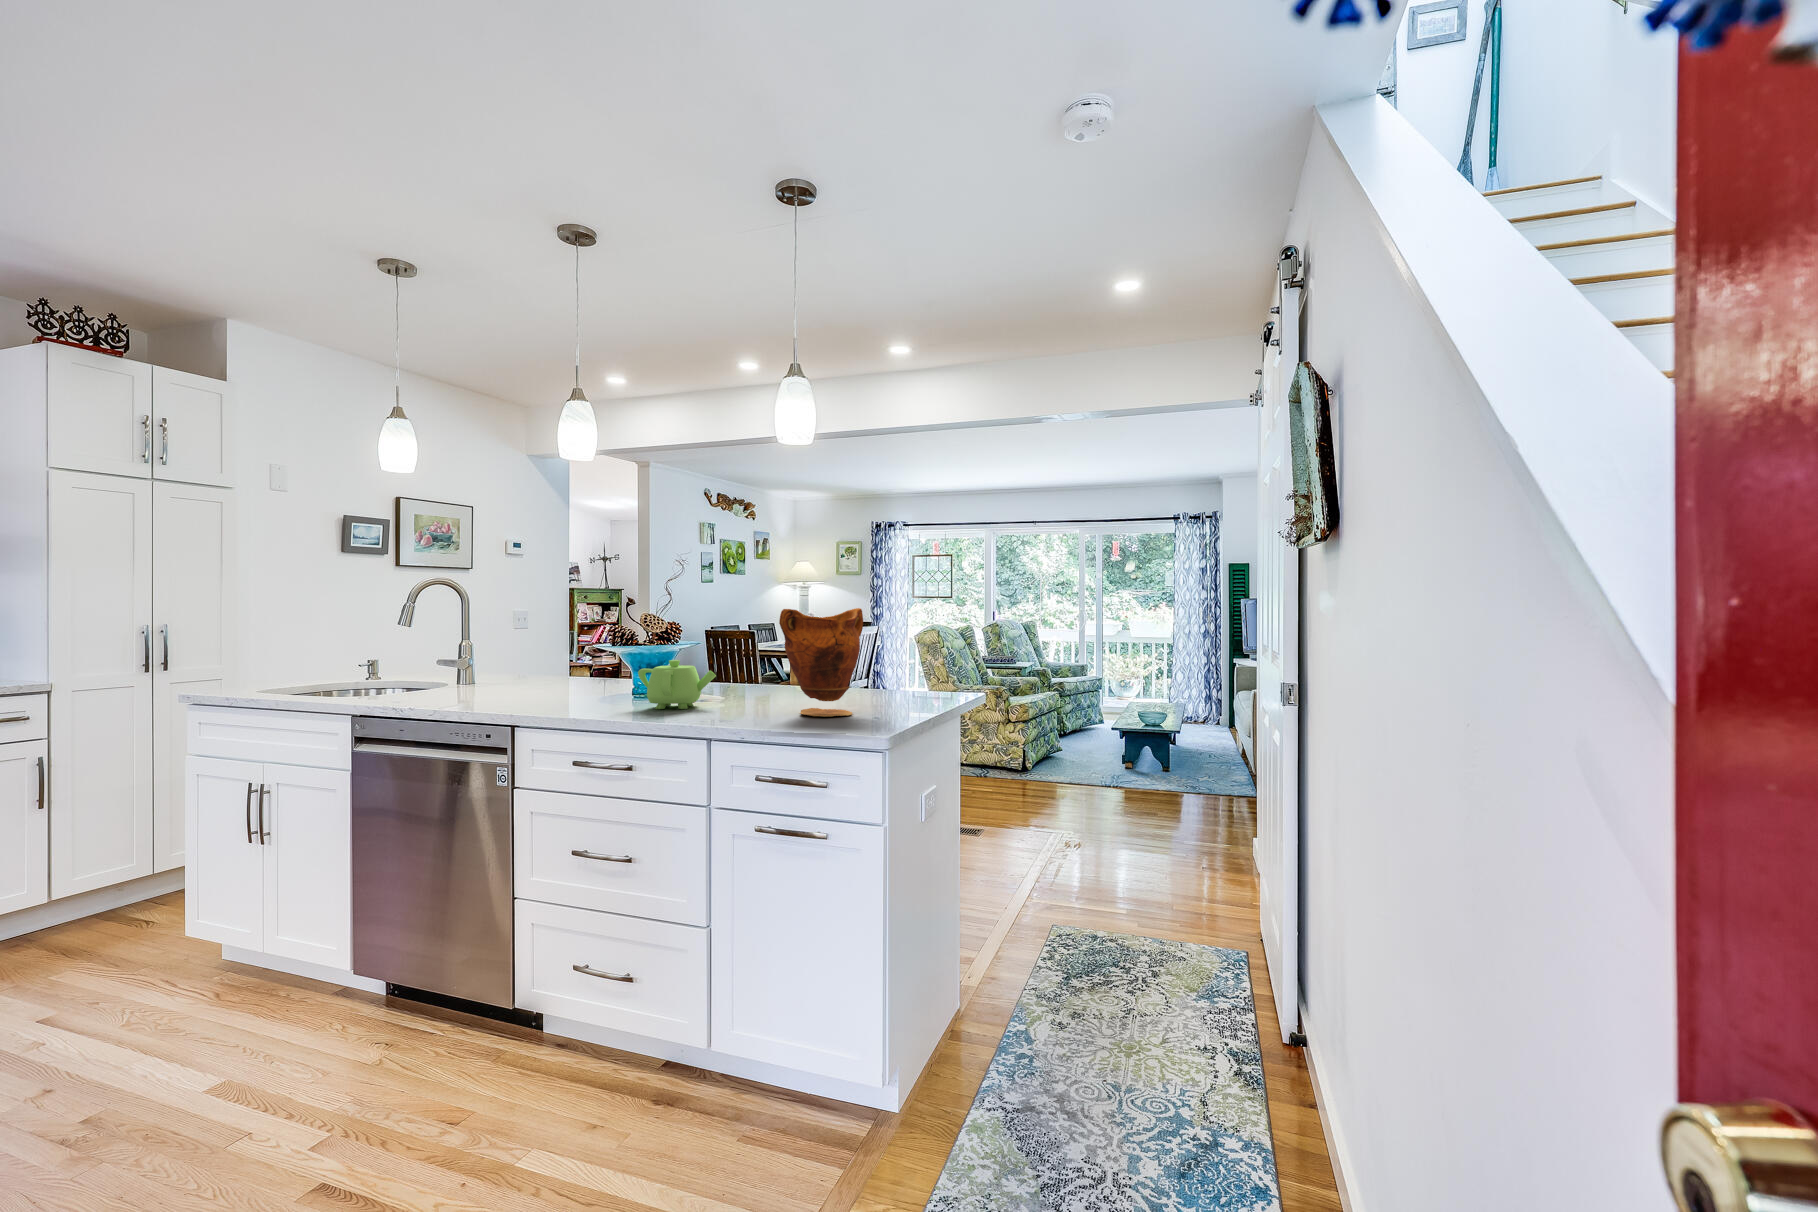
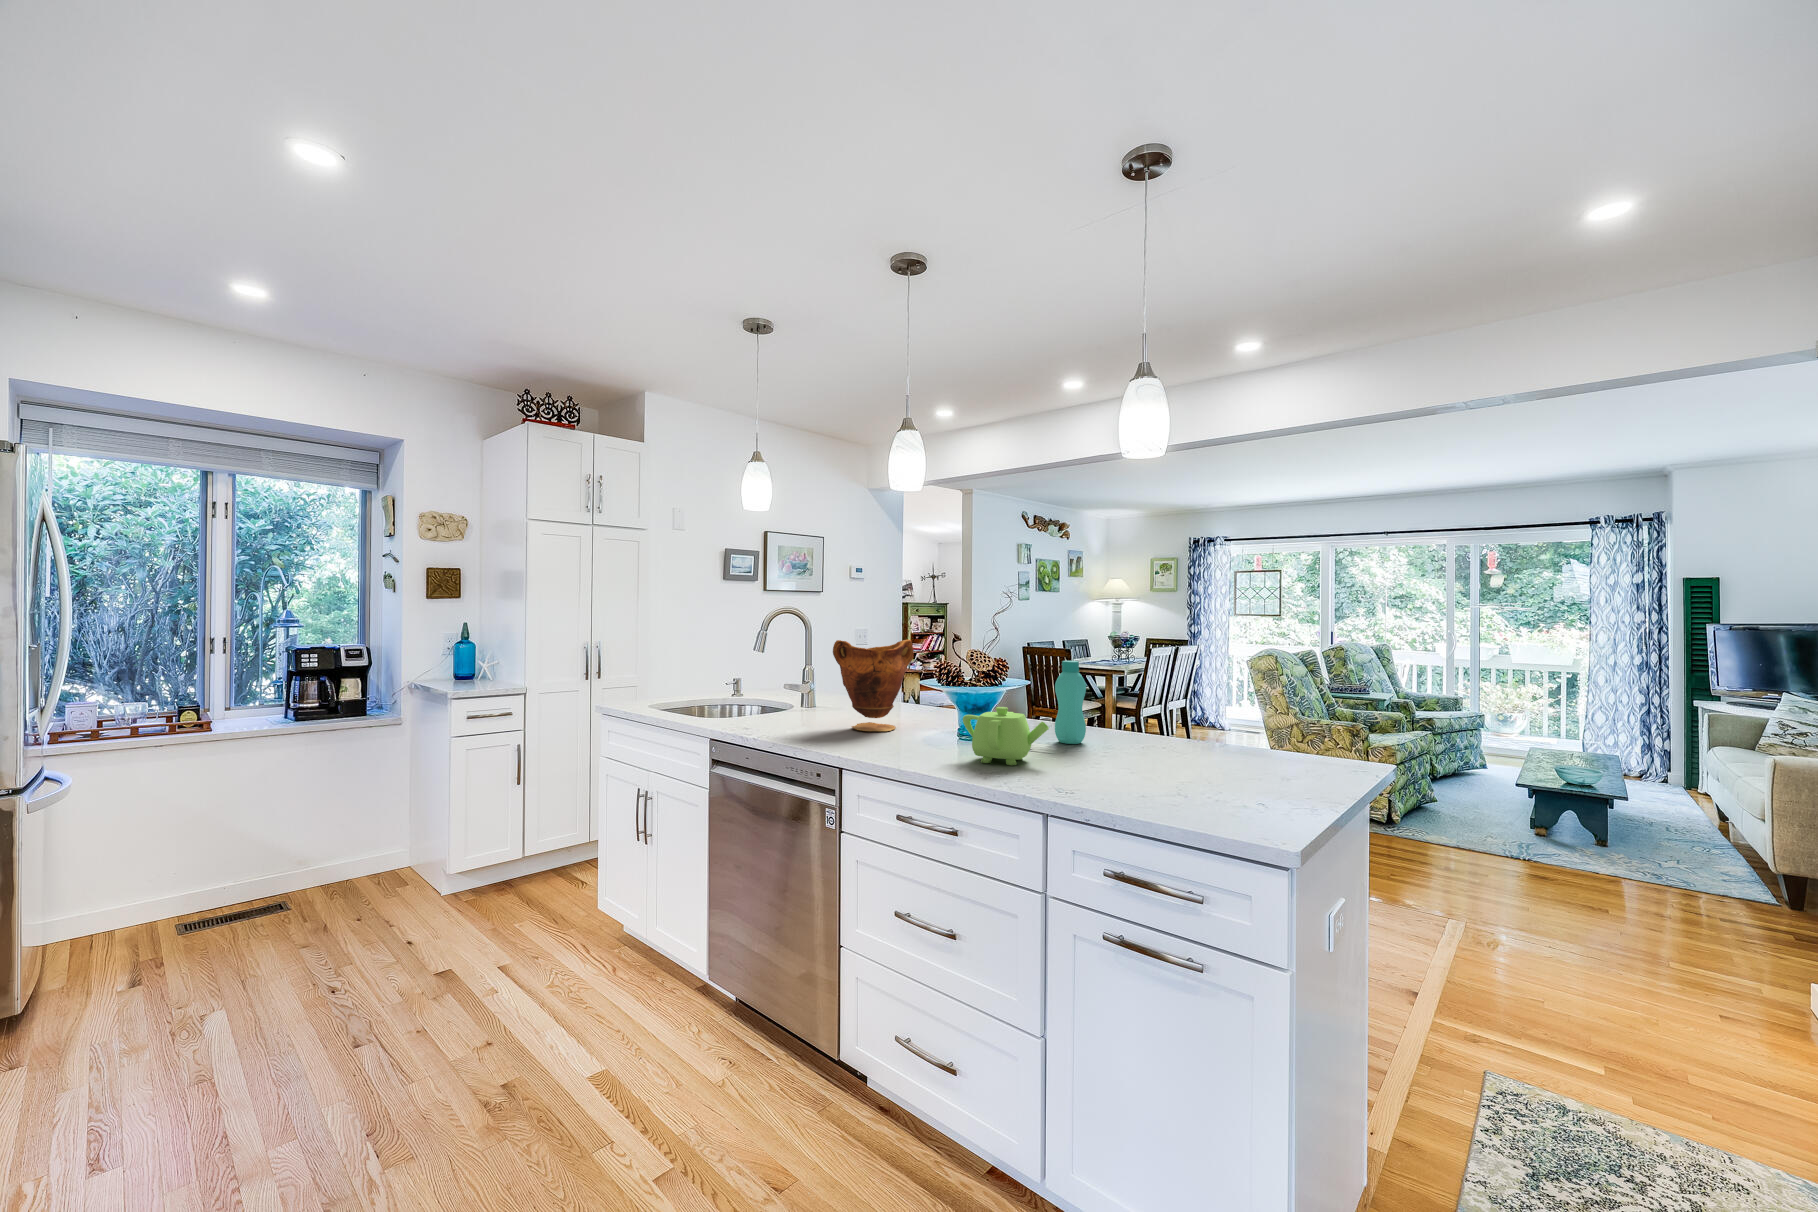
vase: present [779,608,863,717] -> present [833,640,913,731]
bottle: none [724,622,751,694] -> present [1055,661,1086,744]

